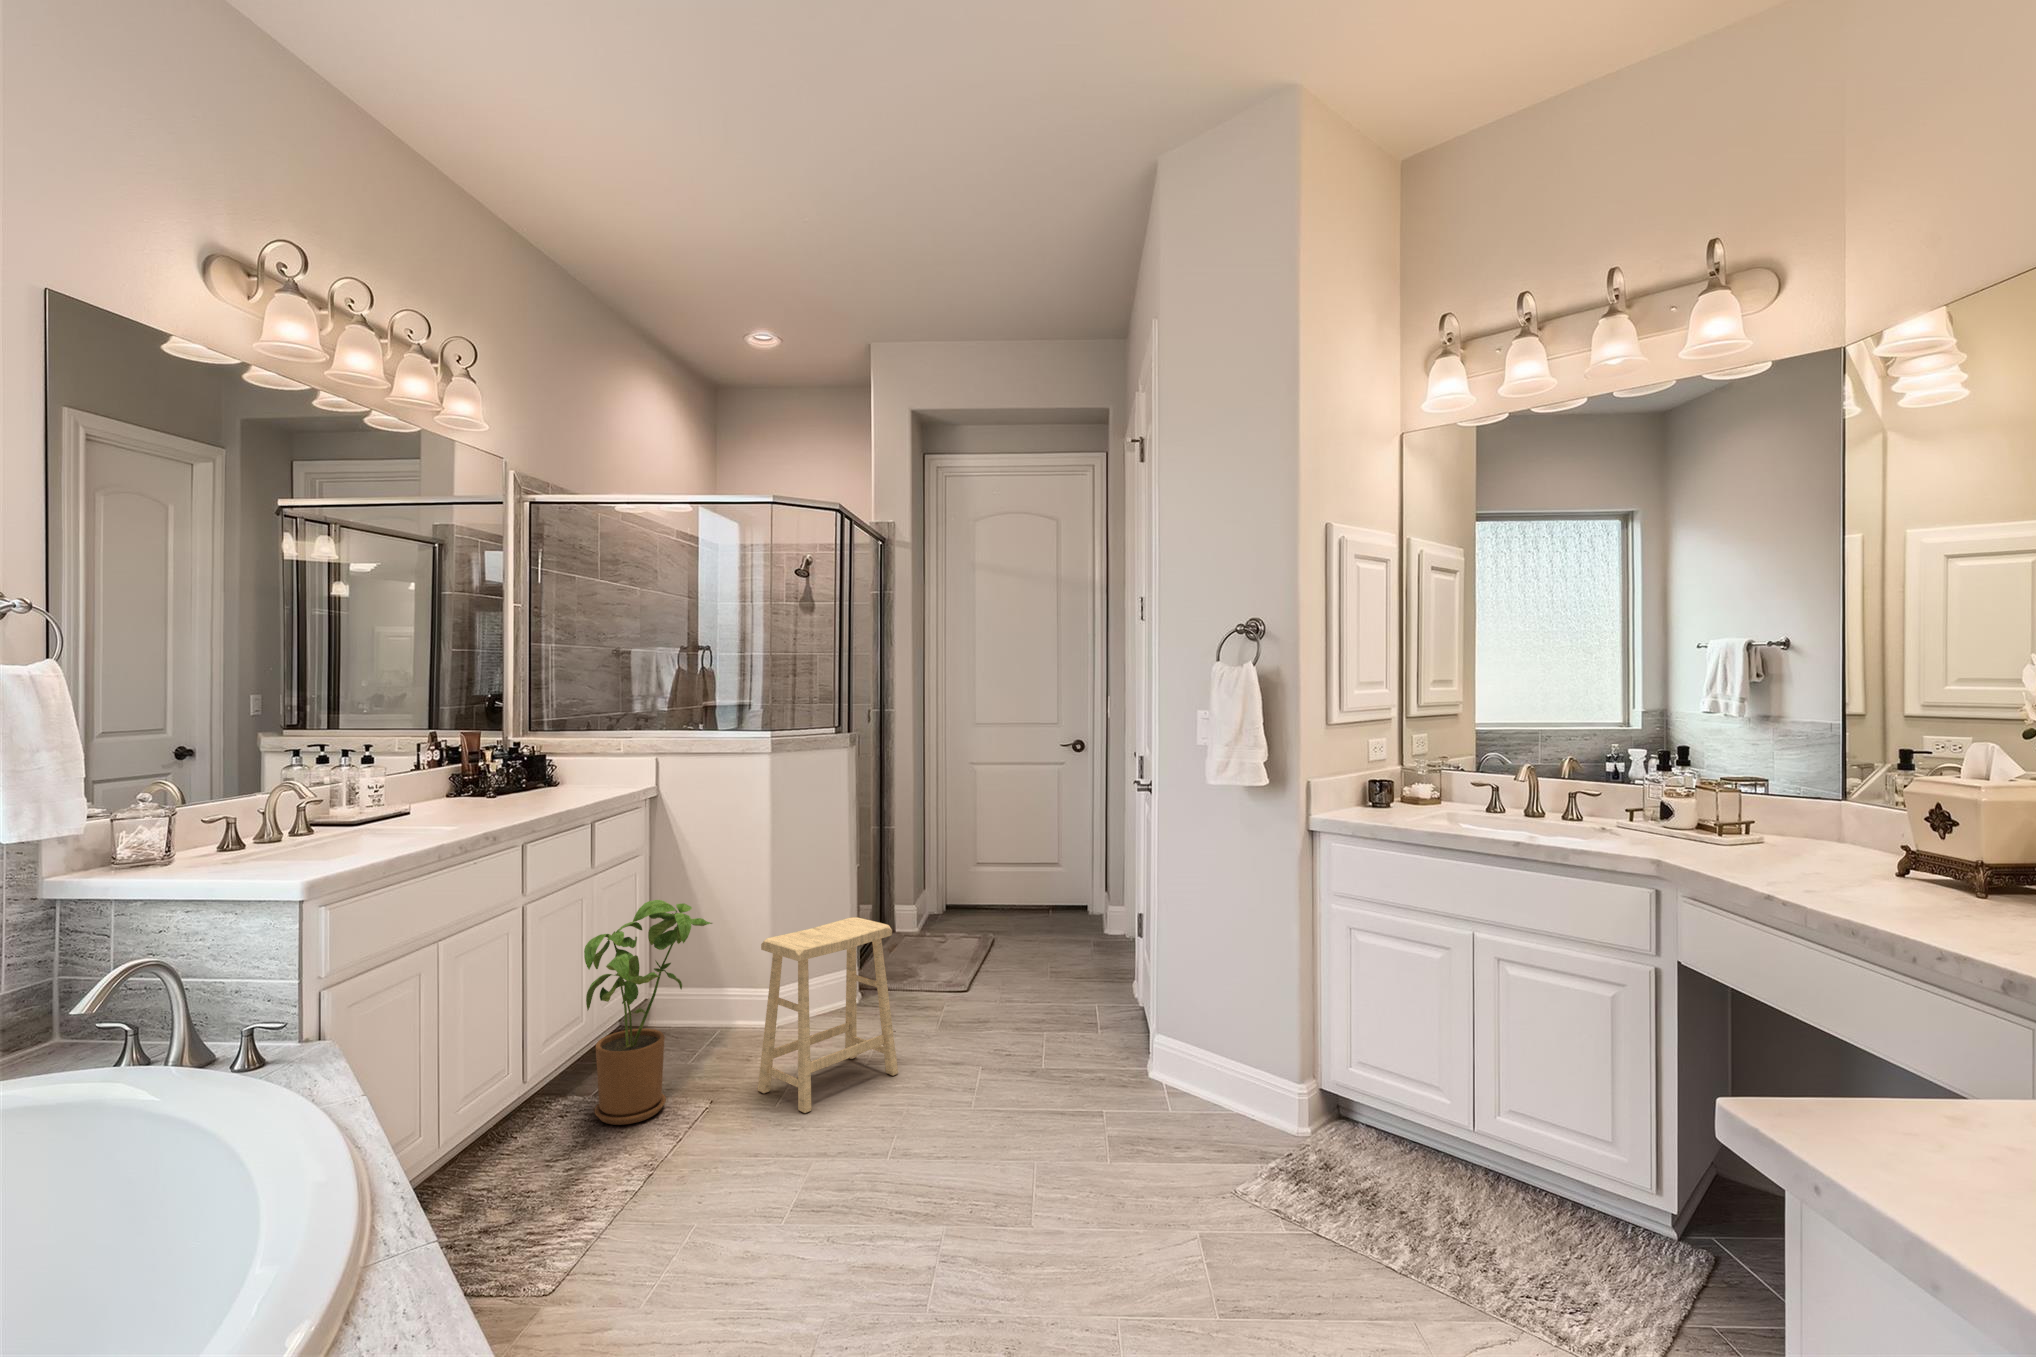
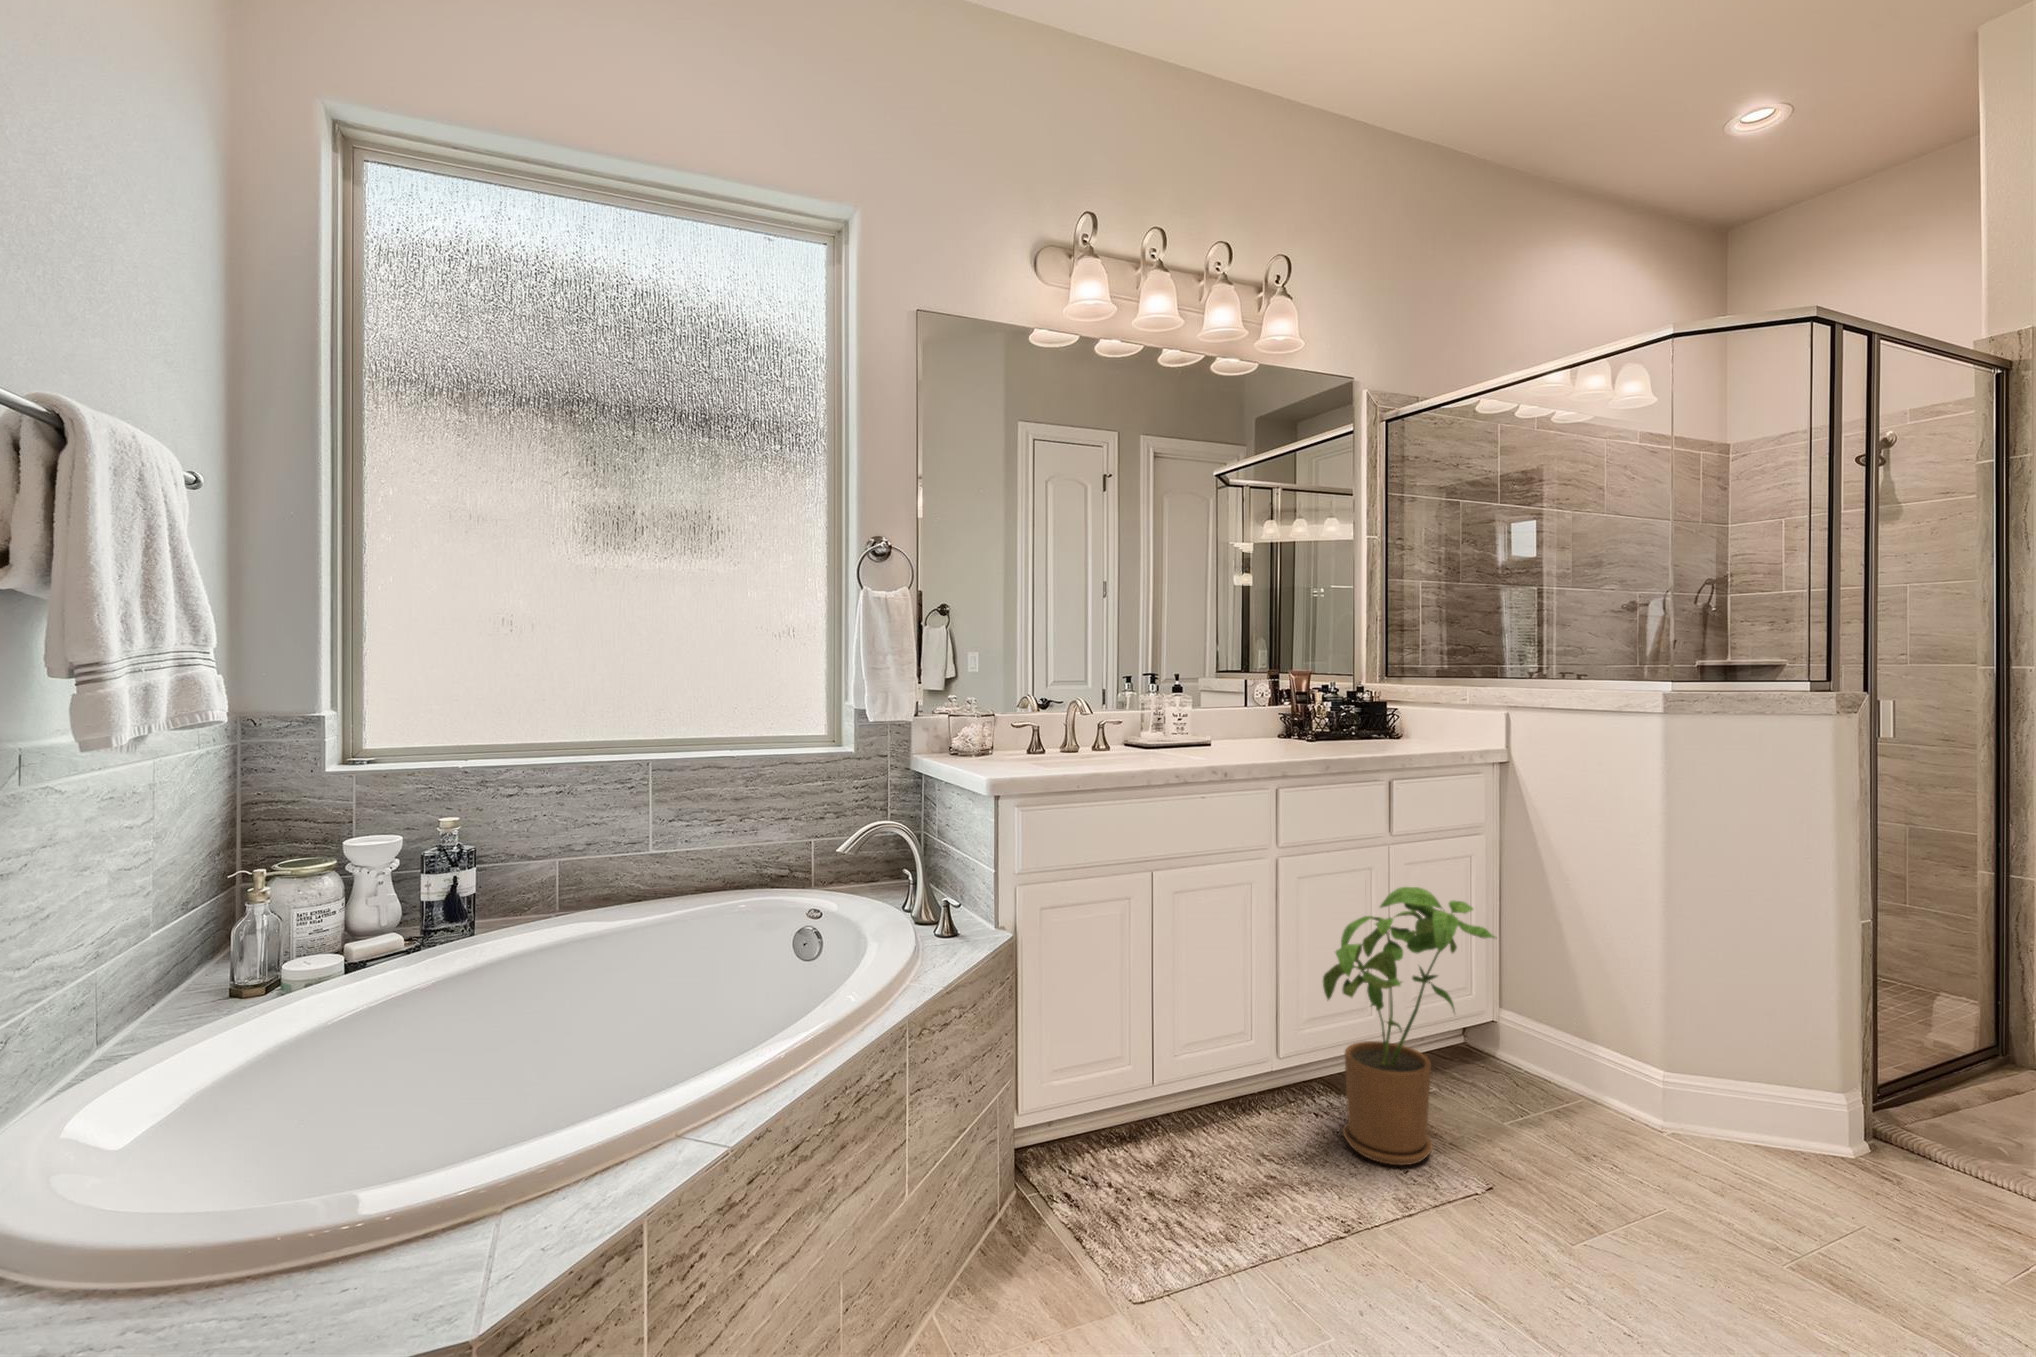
footstool: present [758,917,898,1113] -> none [1565,984,1843,1307]

